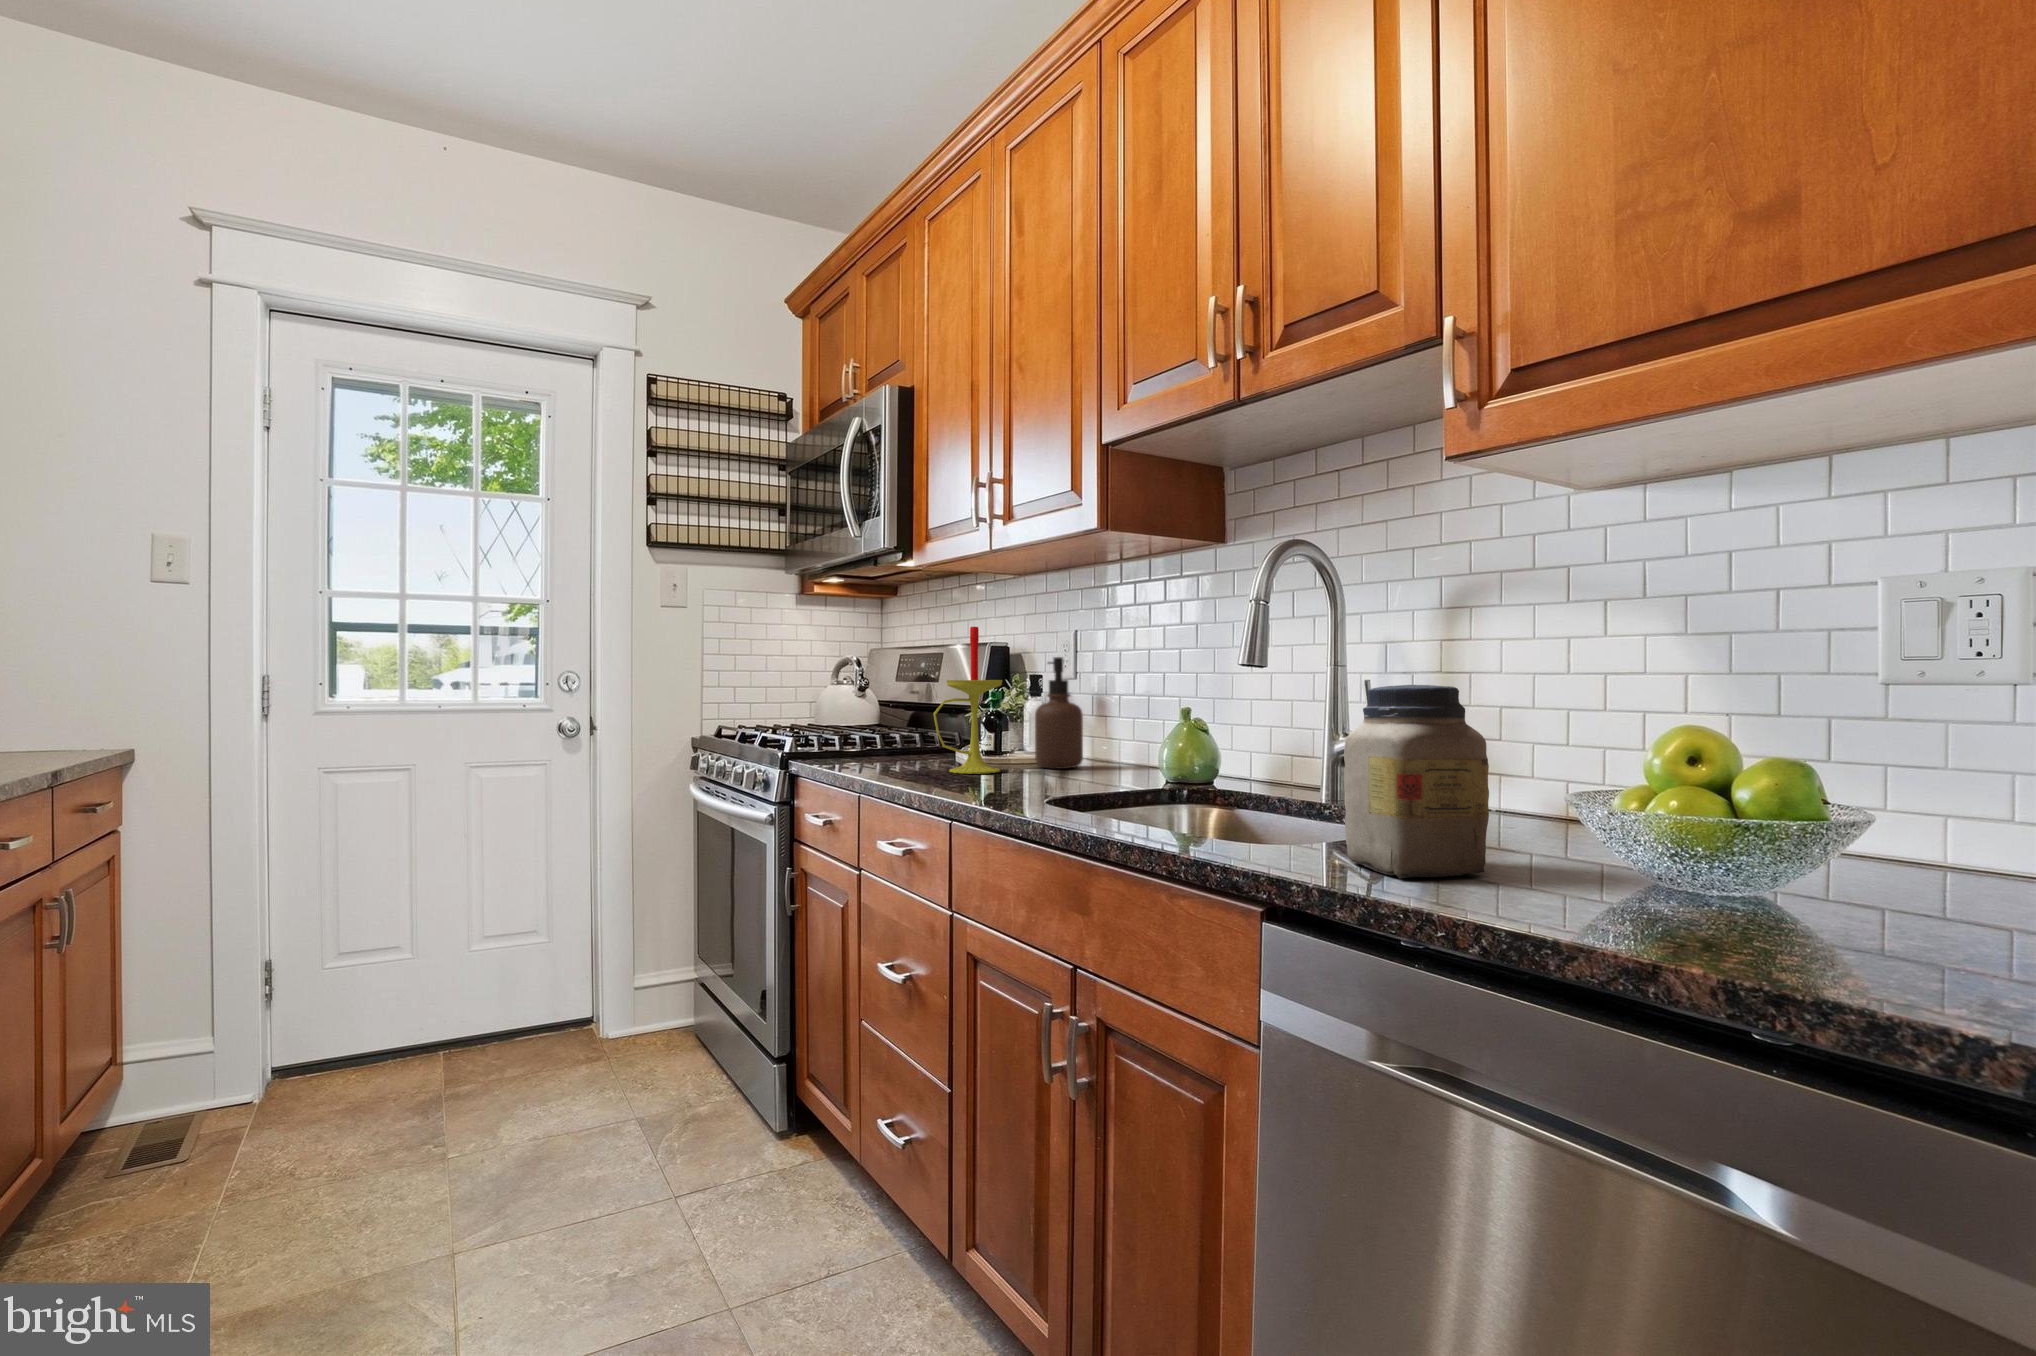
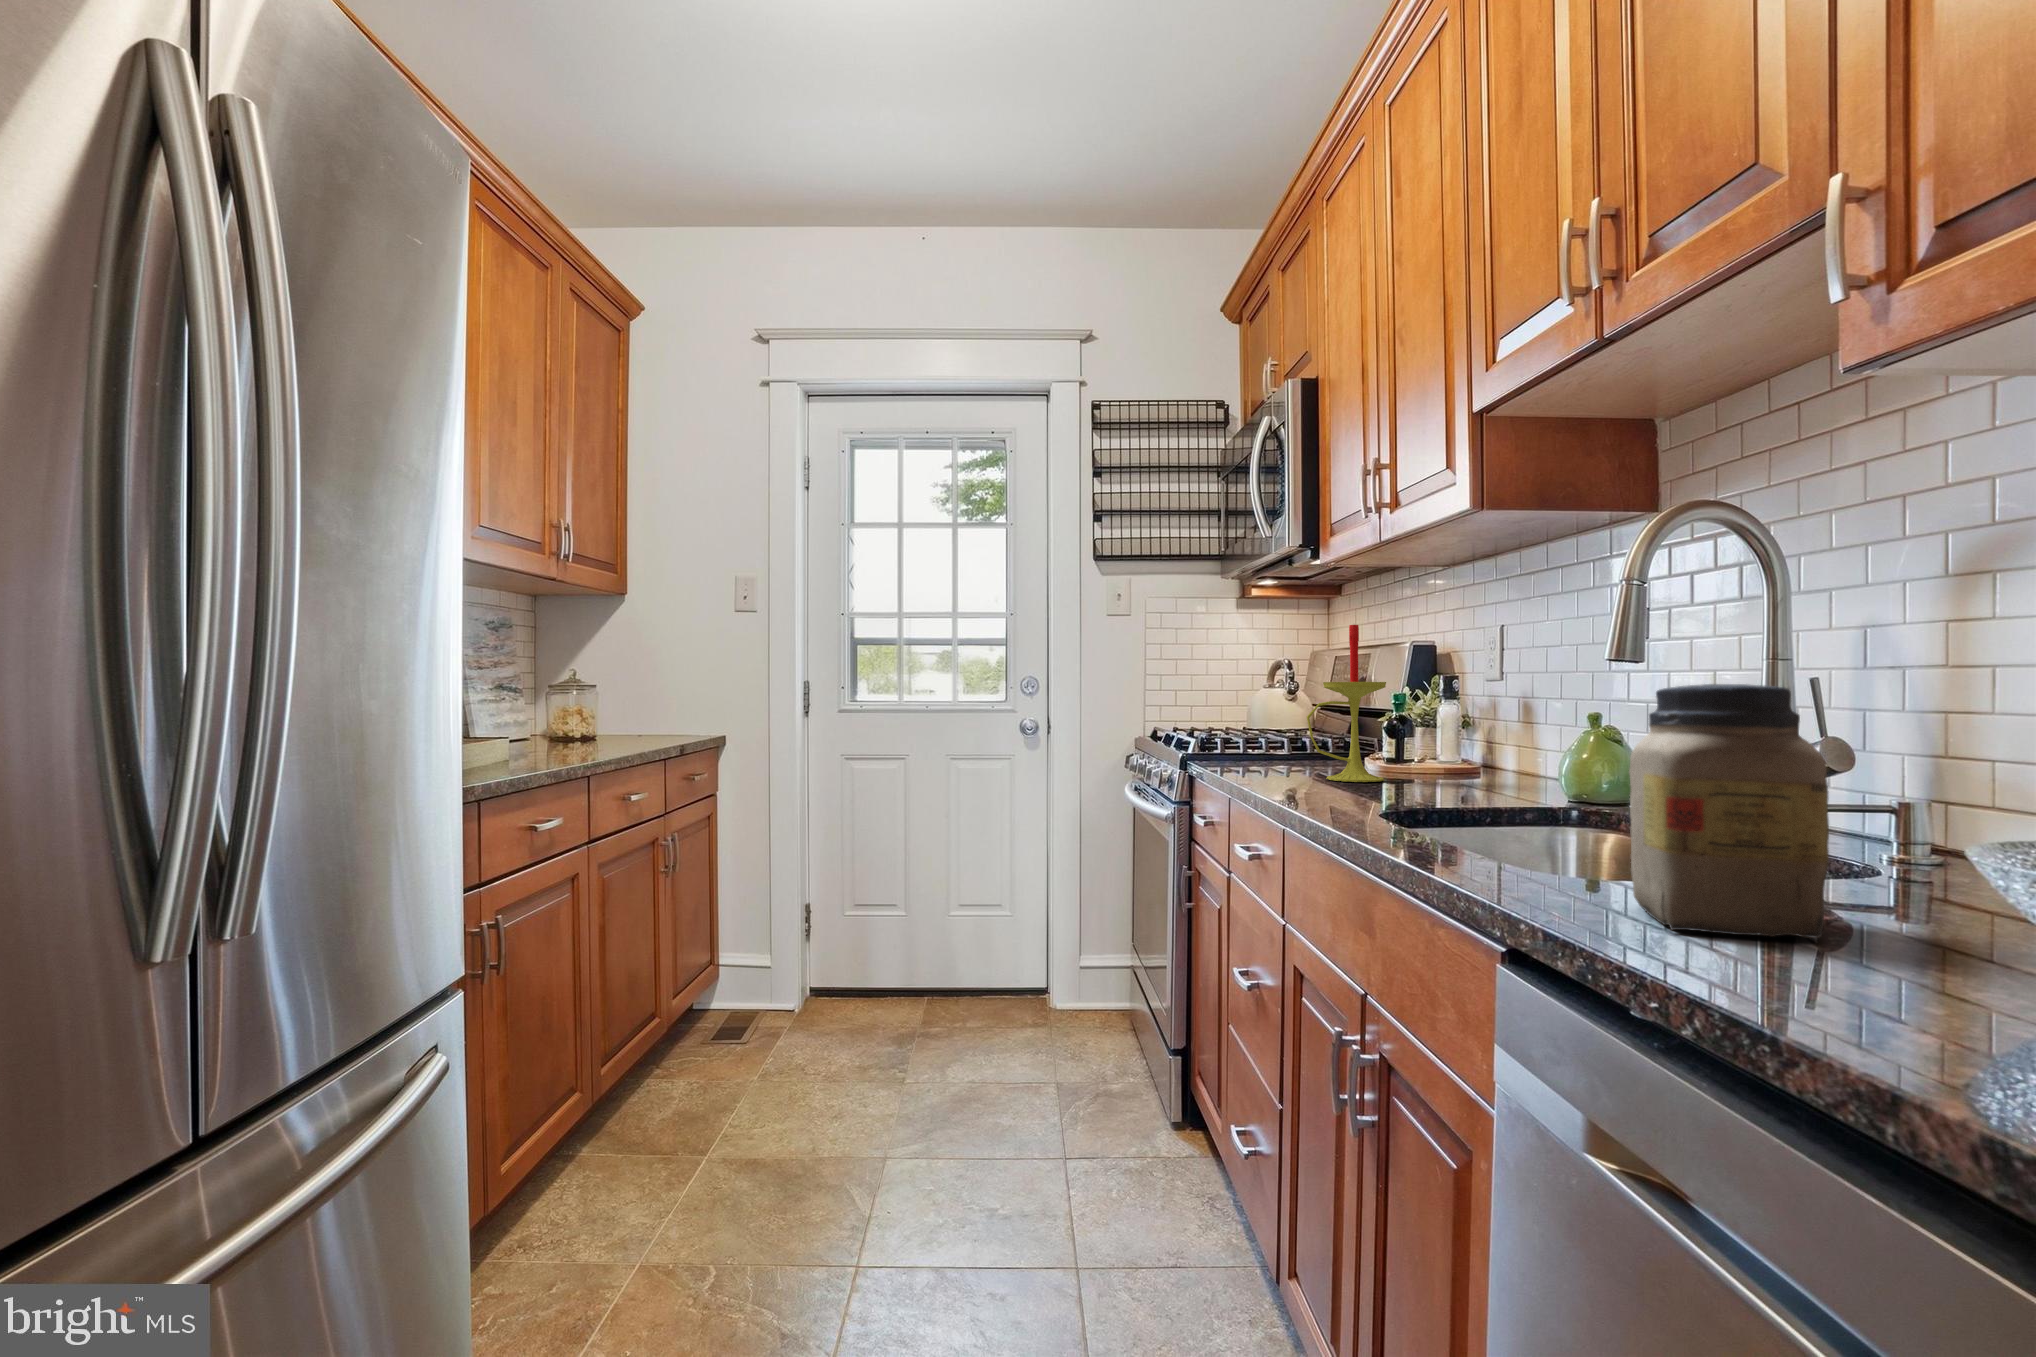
soap dispenser: present [1035,657,1083,769] -> none [1434,656,1493,781]

